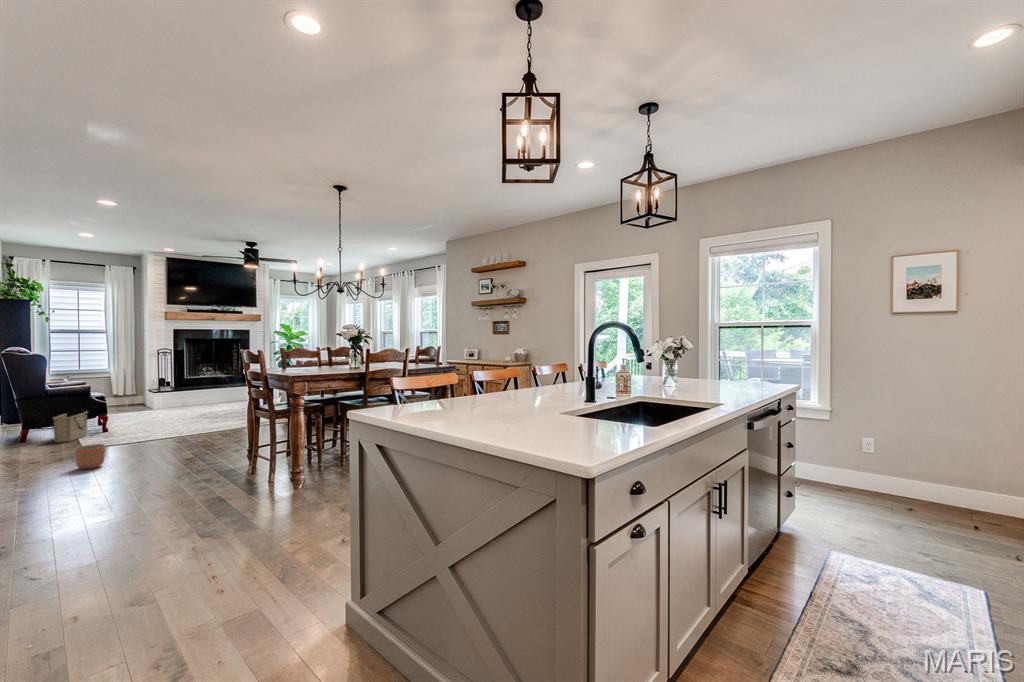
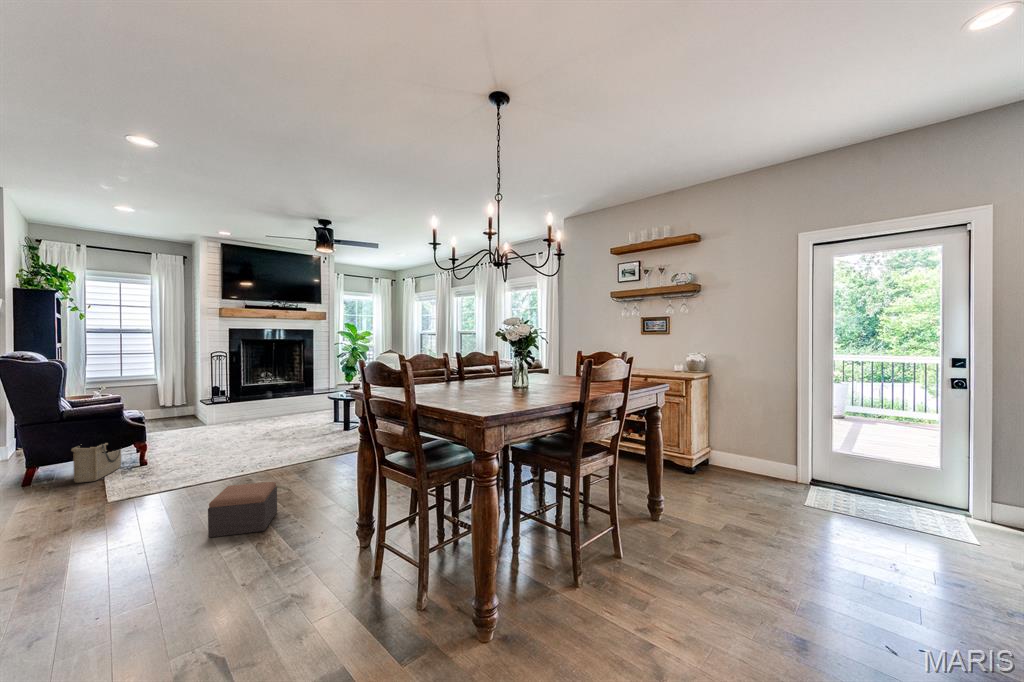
footstool: none [153,434,201,465] -> present [208,482,277,537]
planter: present [74,444,105,469] -> none [85,503,135,548]

